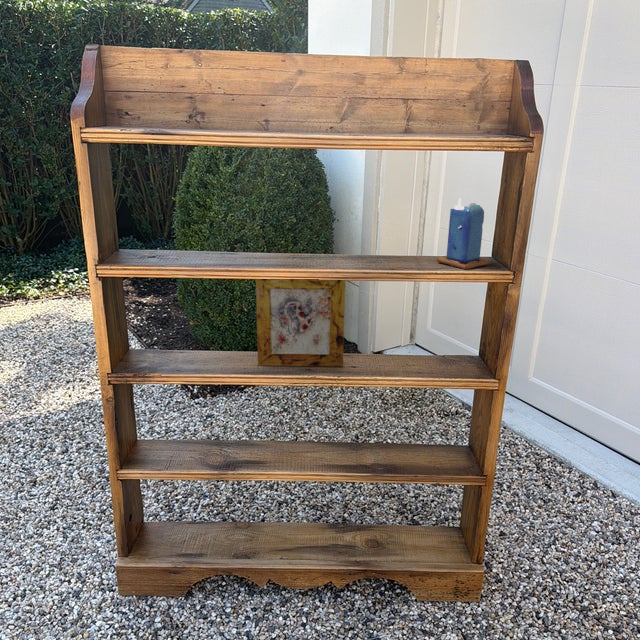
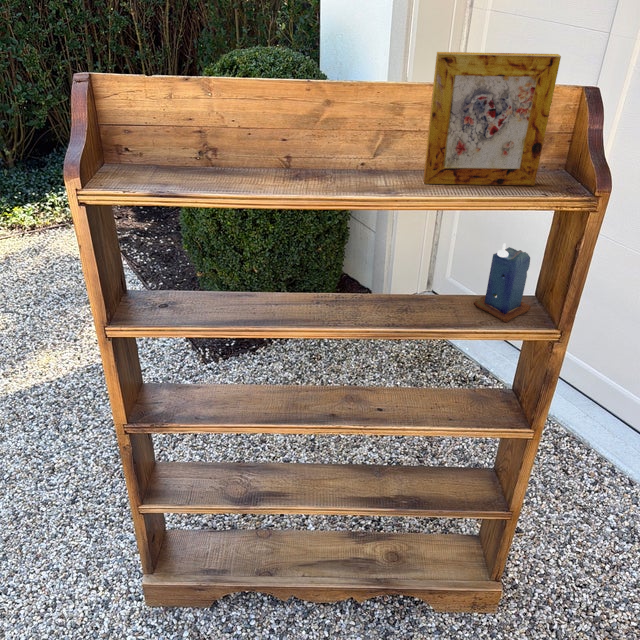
picture frame: present [256,279,345,367] -> present [423,52,561,186]

